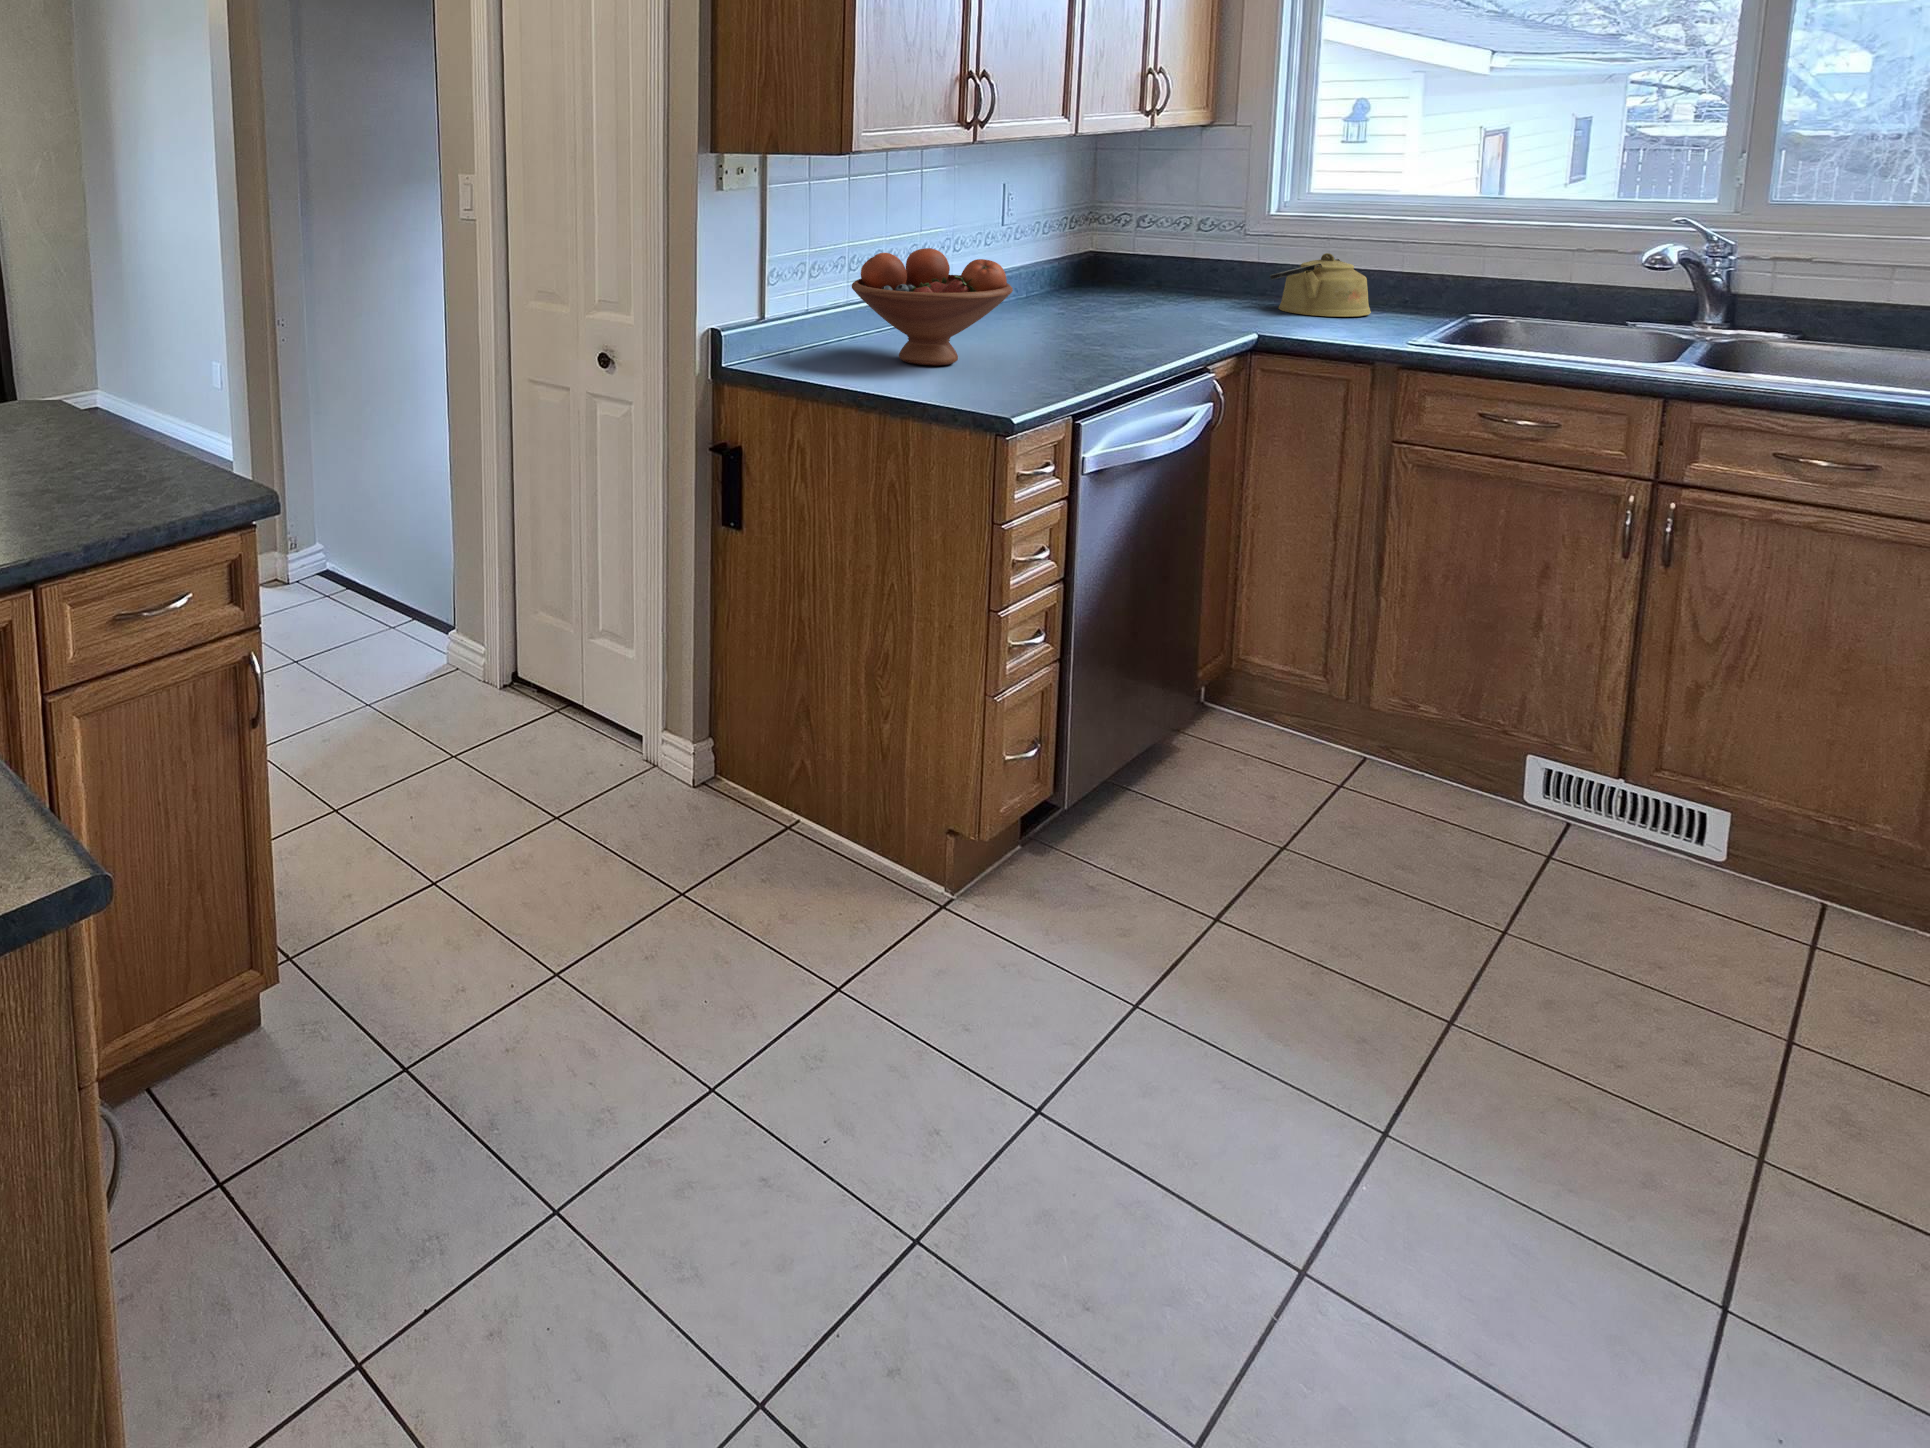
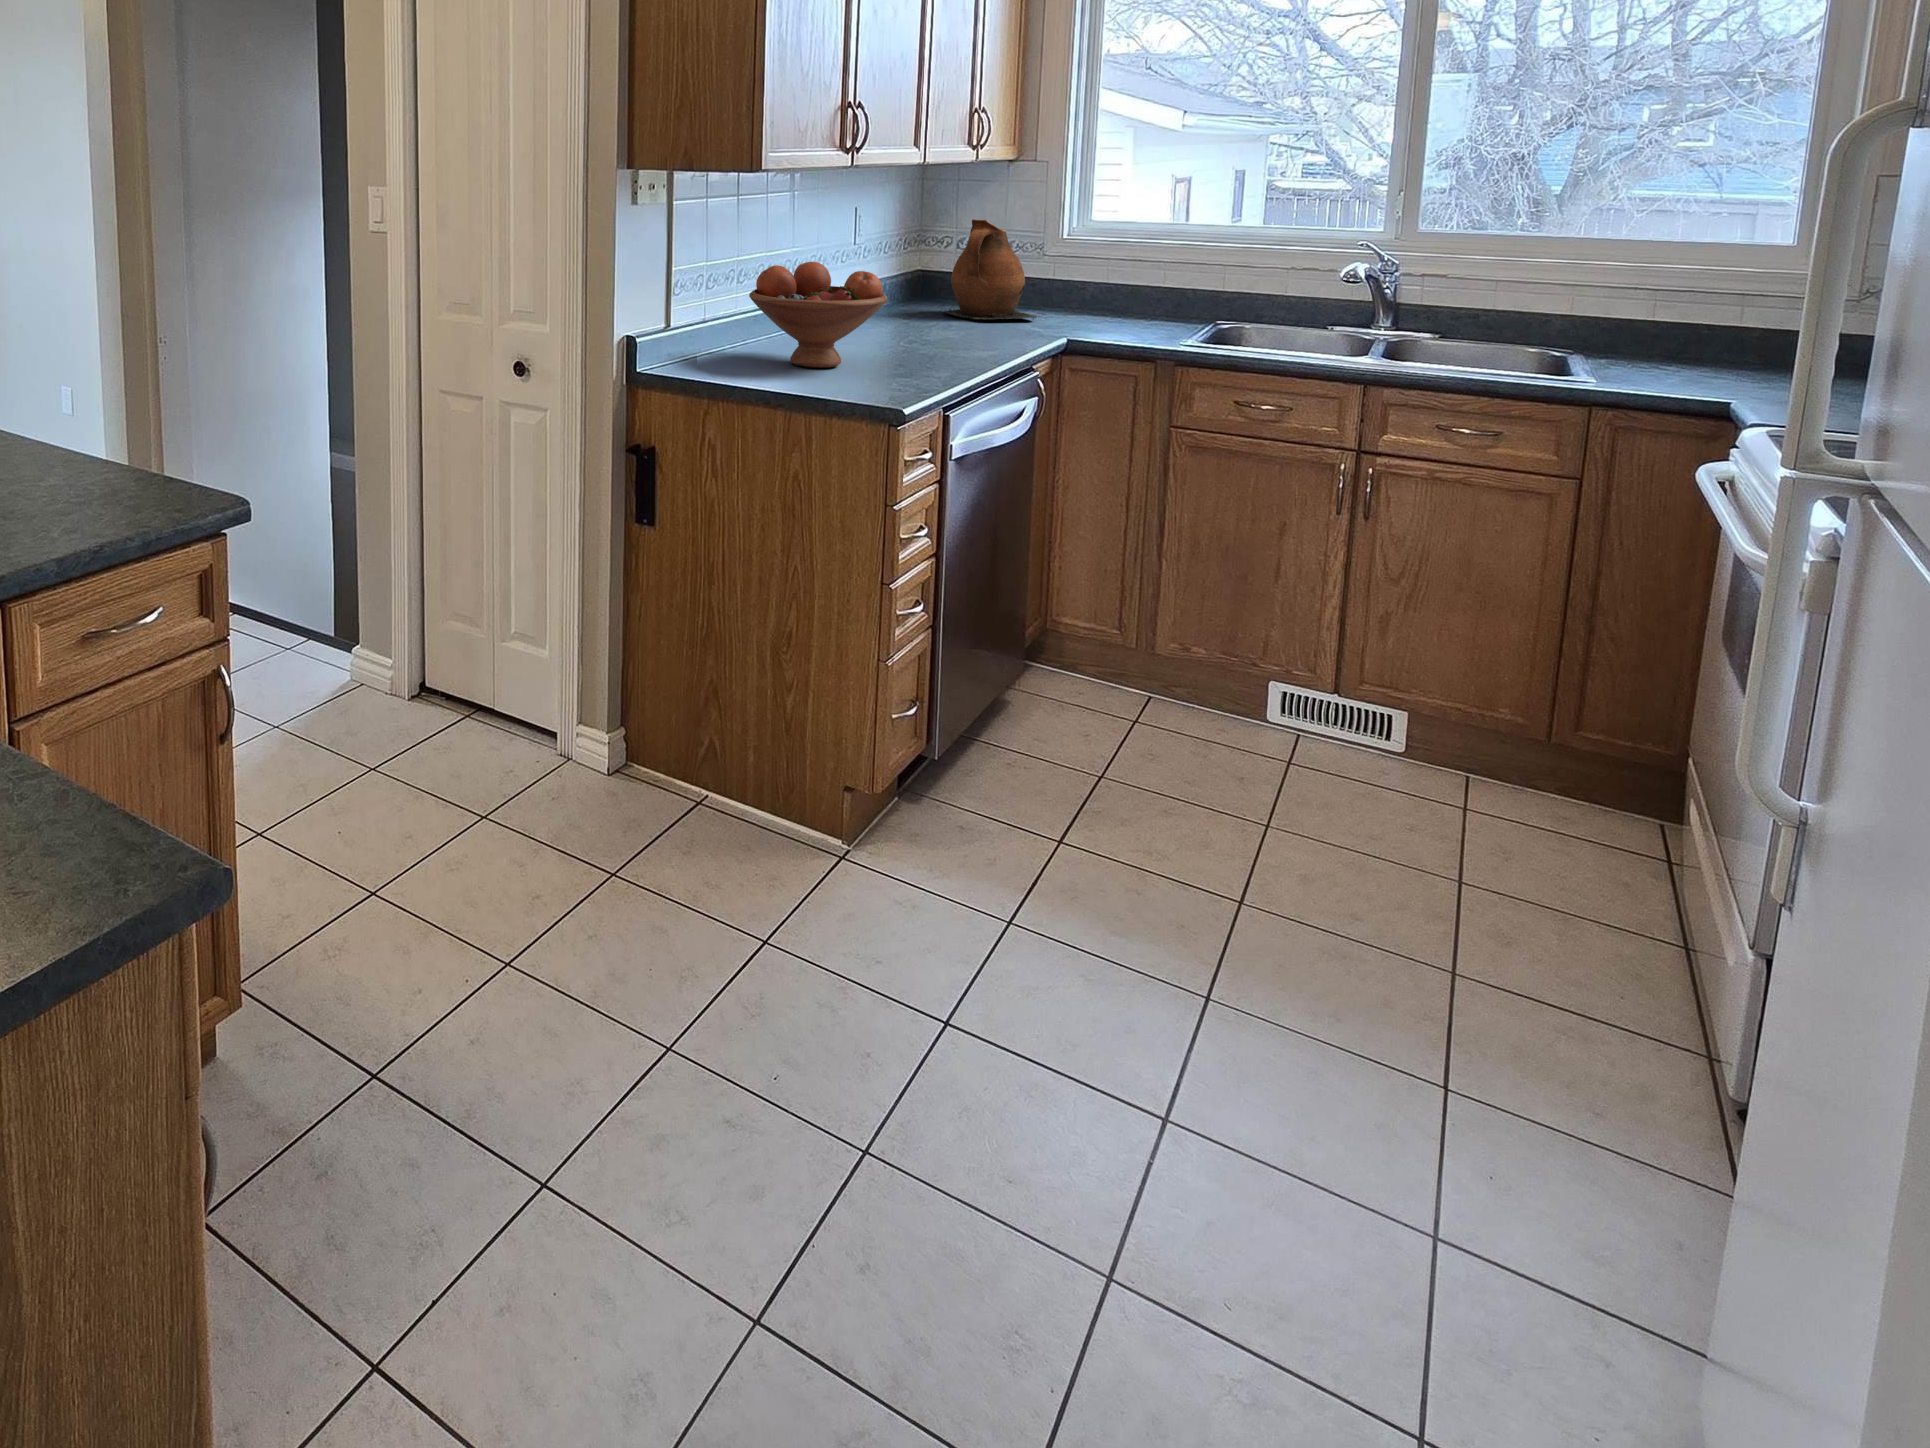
ceramic pitcher: none [1104,196,1226,311] -> present [944,219,1037,319]
kettle: present [1270,253,1371,317] -> none [1069,271,1145,324]

